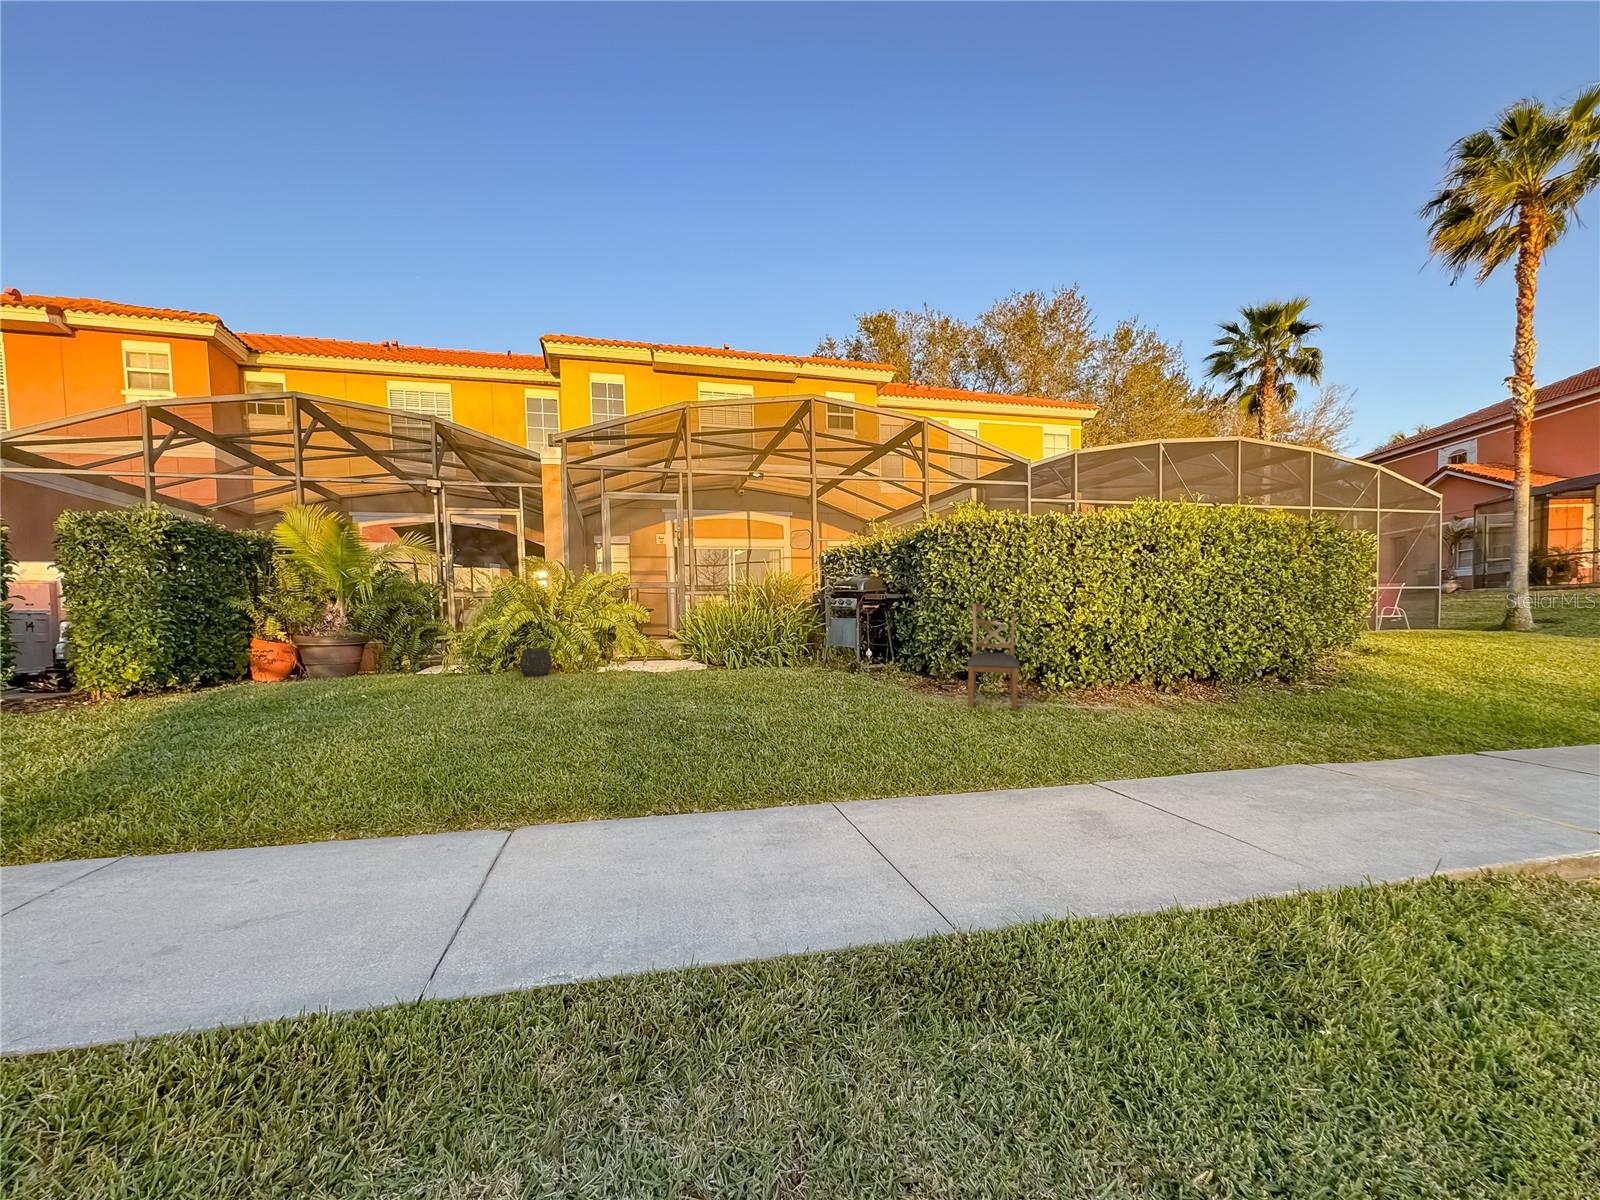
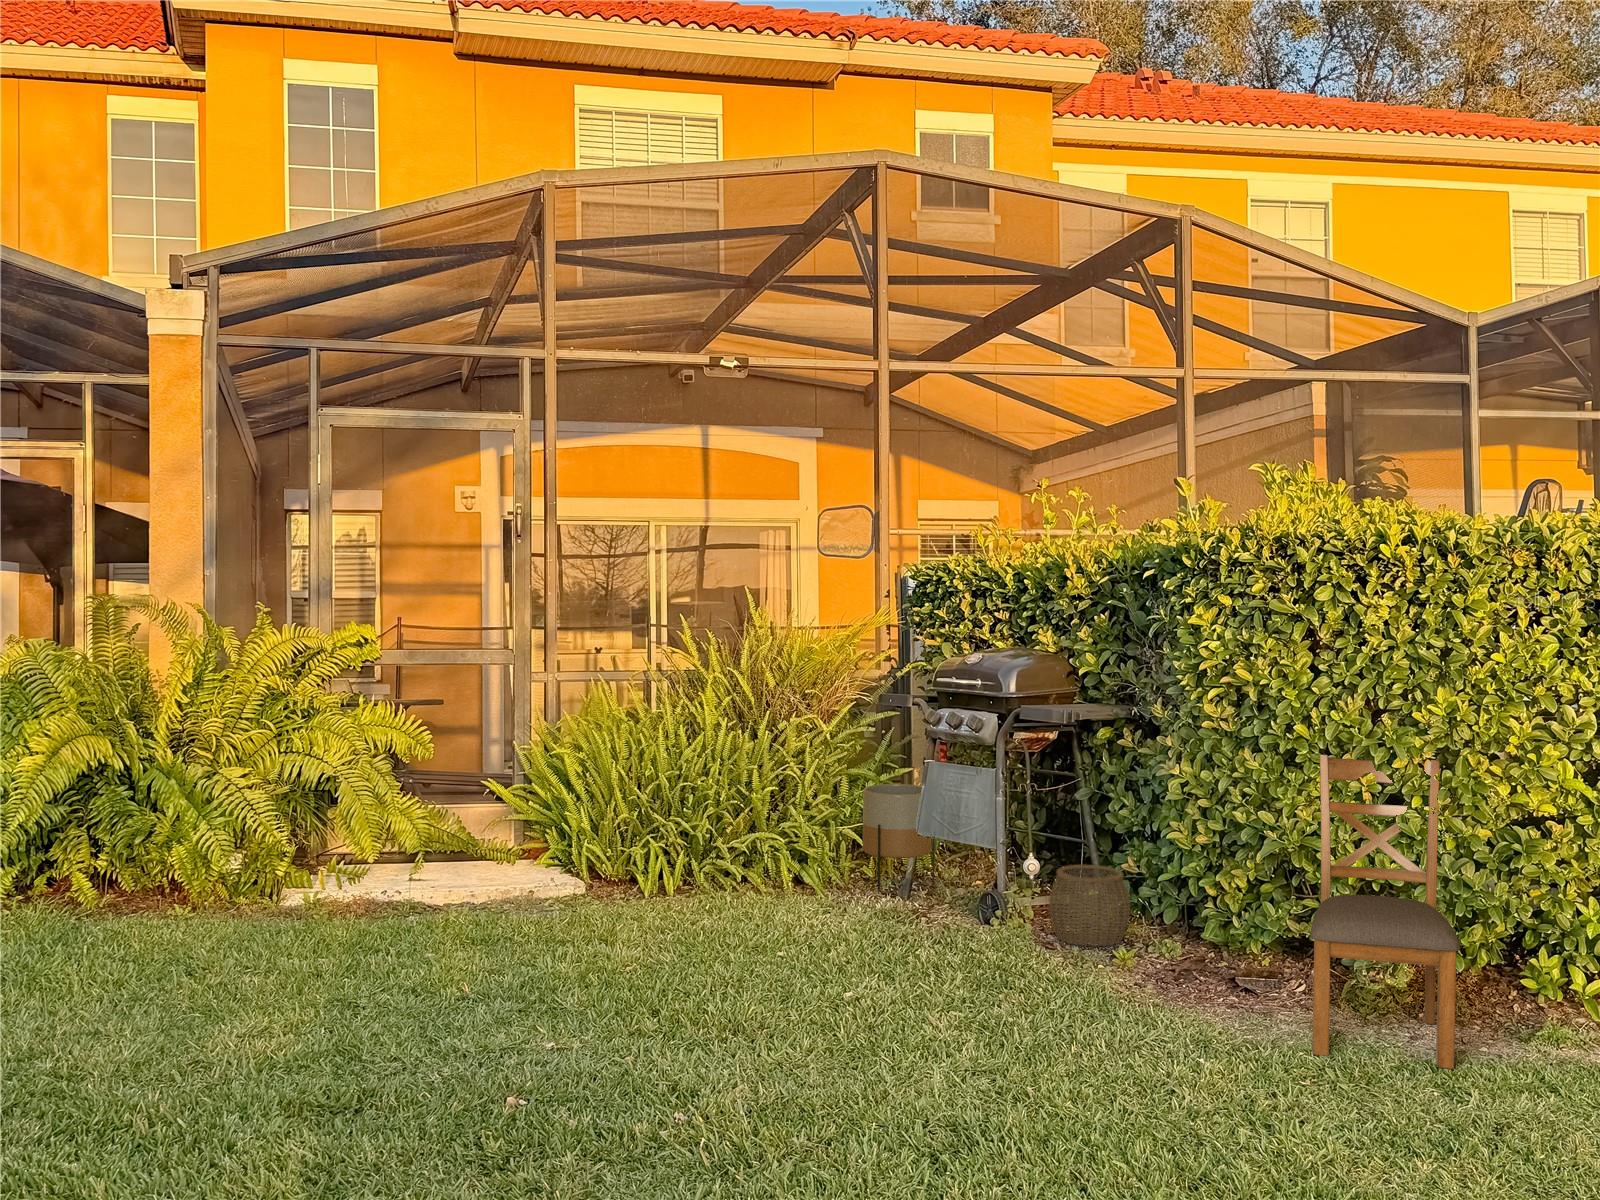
planter: none [804,629,832,669] -> present [862,784,934,891]
woven basket: present [520,648,552,676] -> present [1049,865,1130,947]

